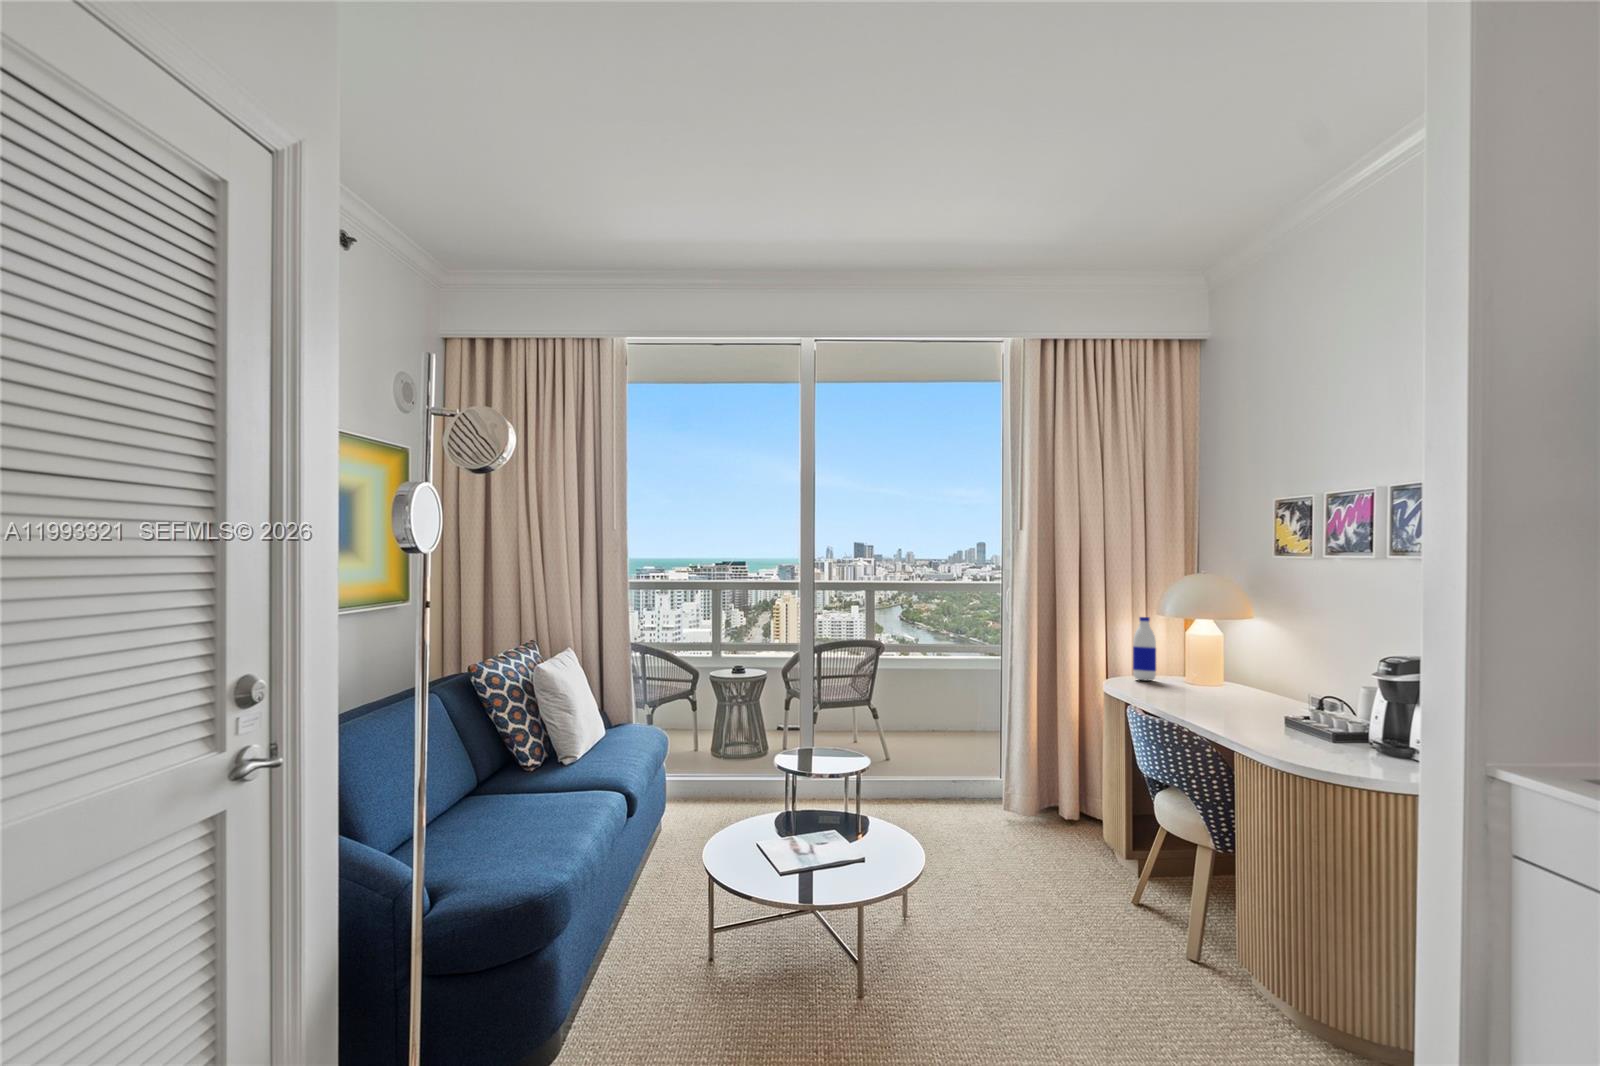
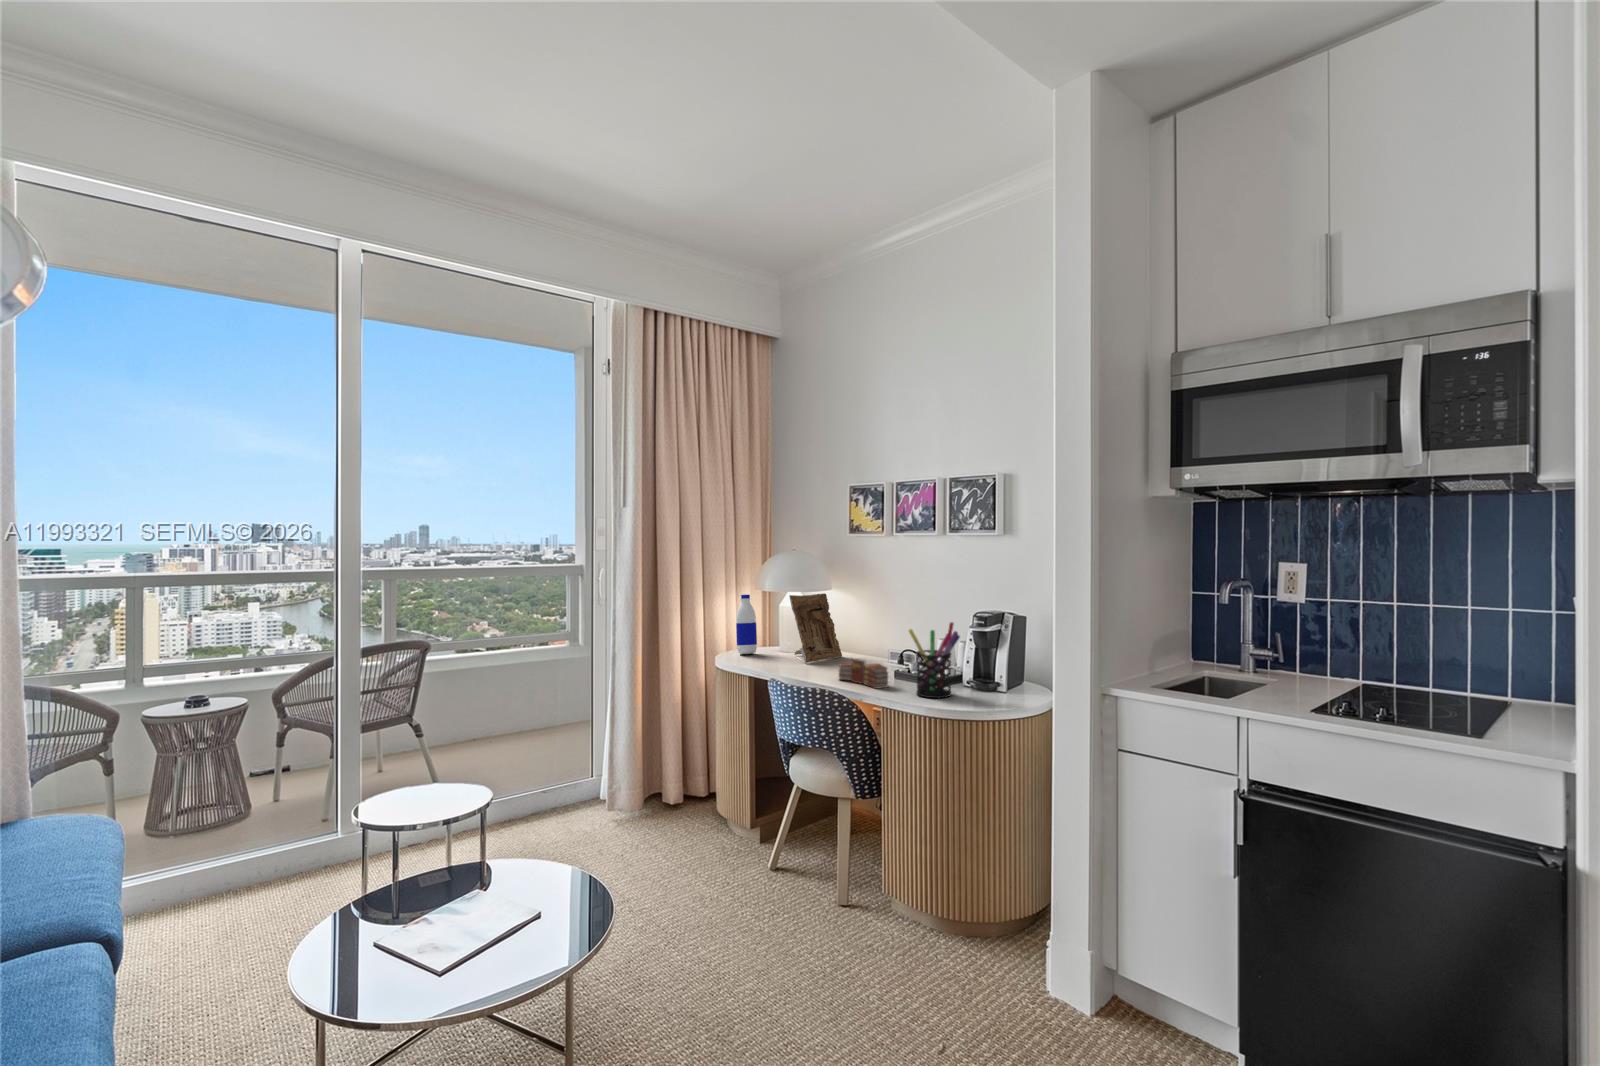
picture frame: none [1184,621,1254,697] -> present [789,593,842,663]
pen holder: none [1276,666,1342,755] -> present [909,622,960,698]
book: none [1211,697,1263,734] -> present [839,659,888,689]

